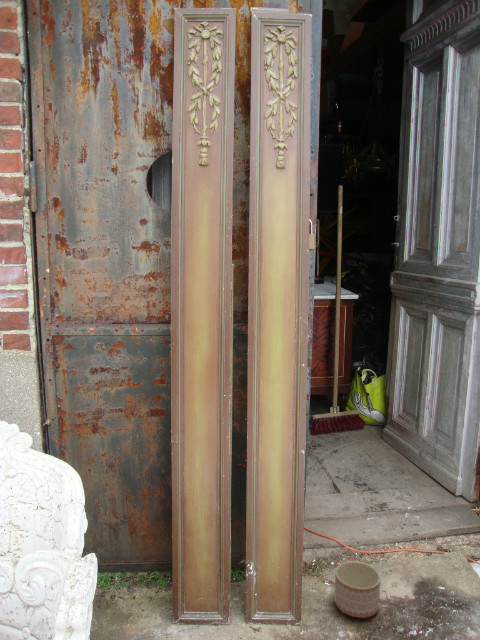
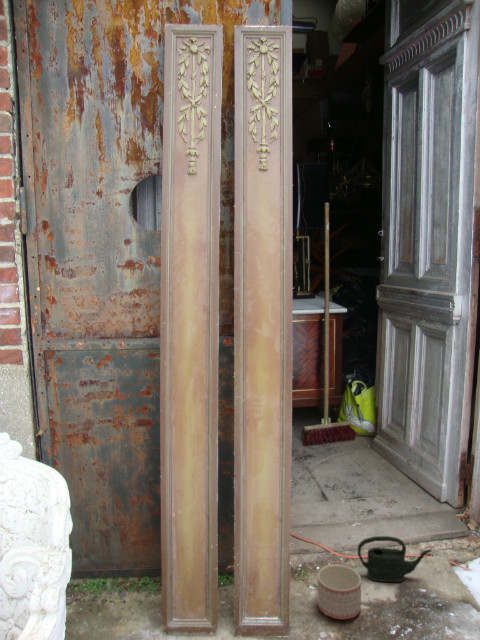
watering can: none [374,532,450,579] -> present [358,536,431,582]

